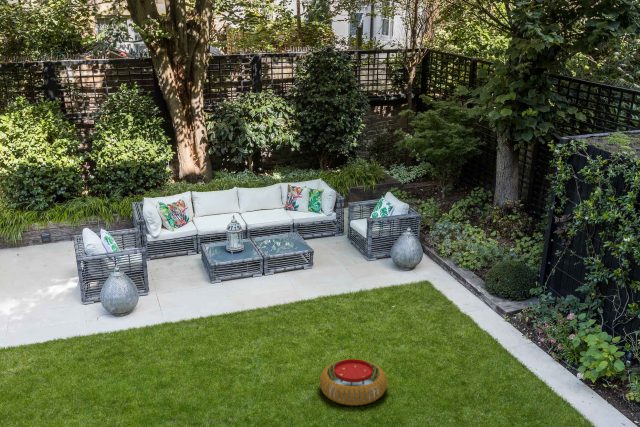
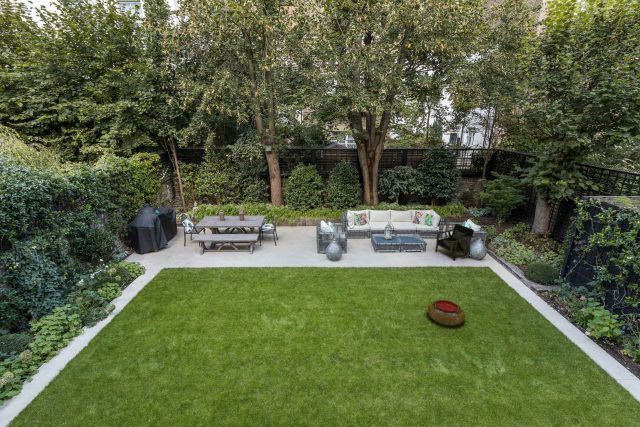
armchair: none [330,205,399,279] -> present [435,224,475,261]

